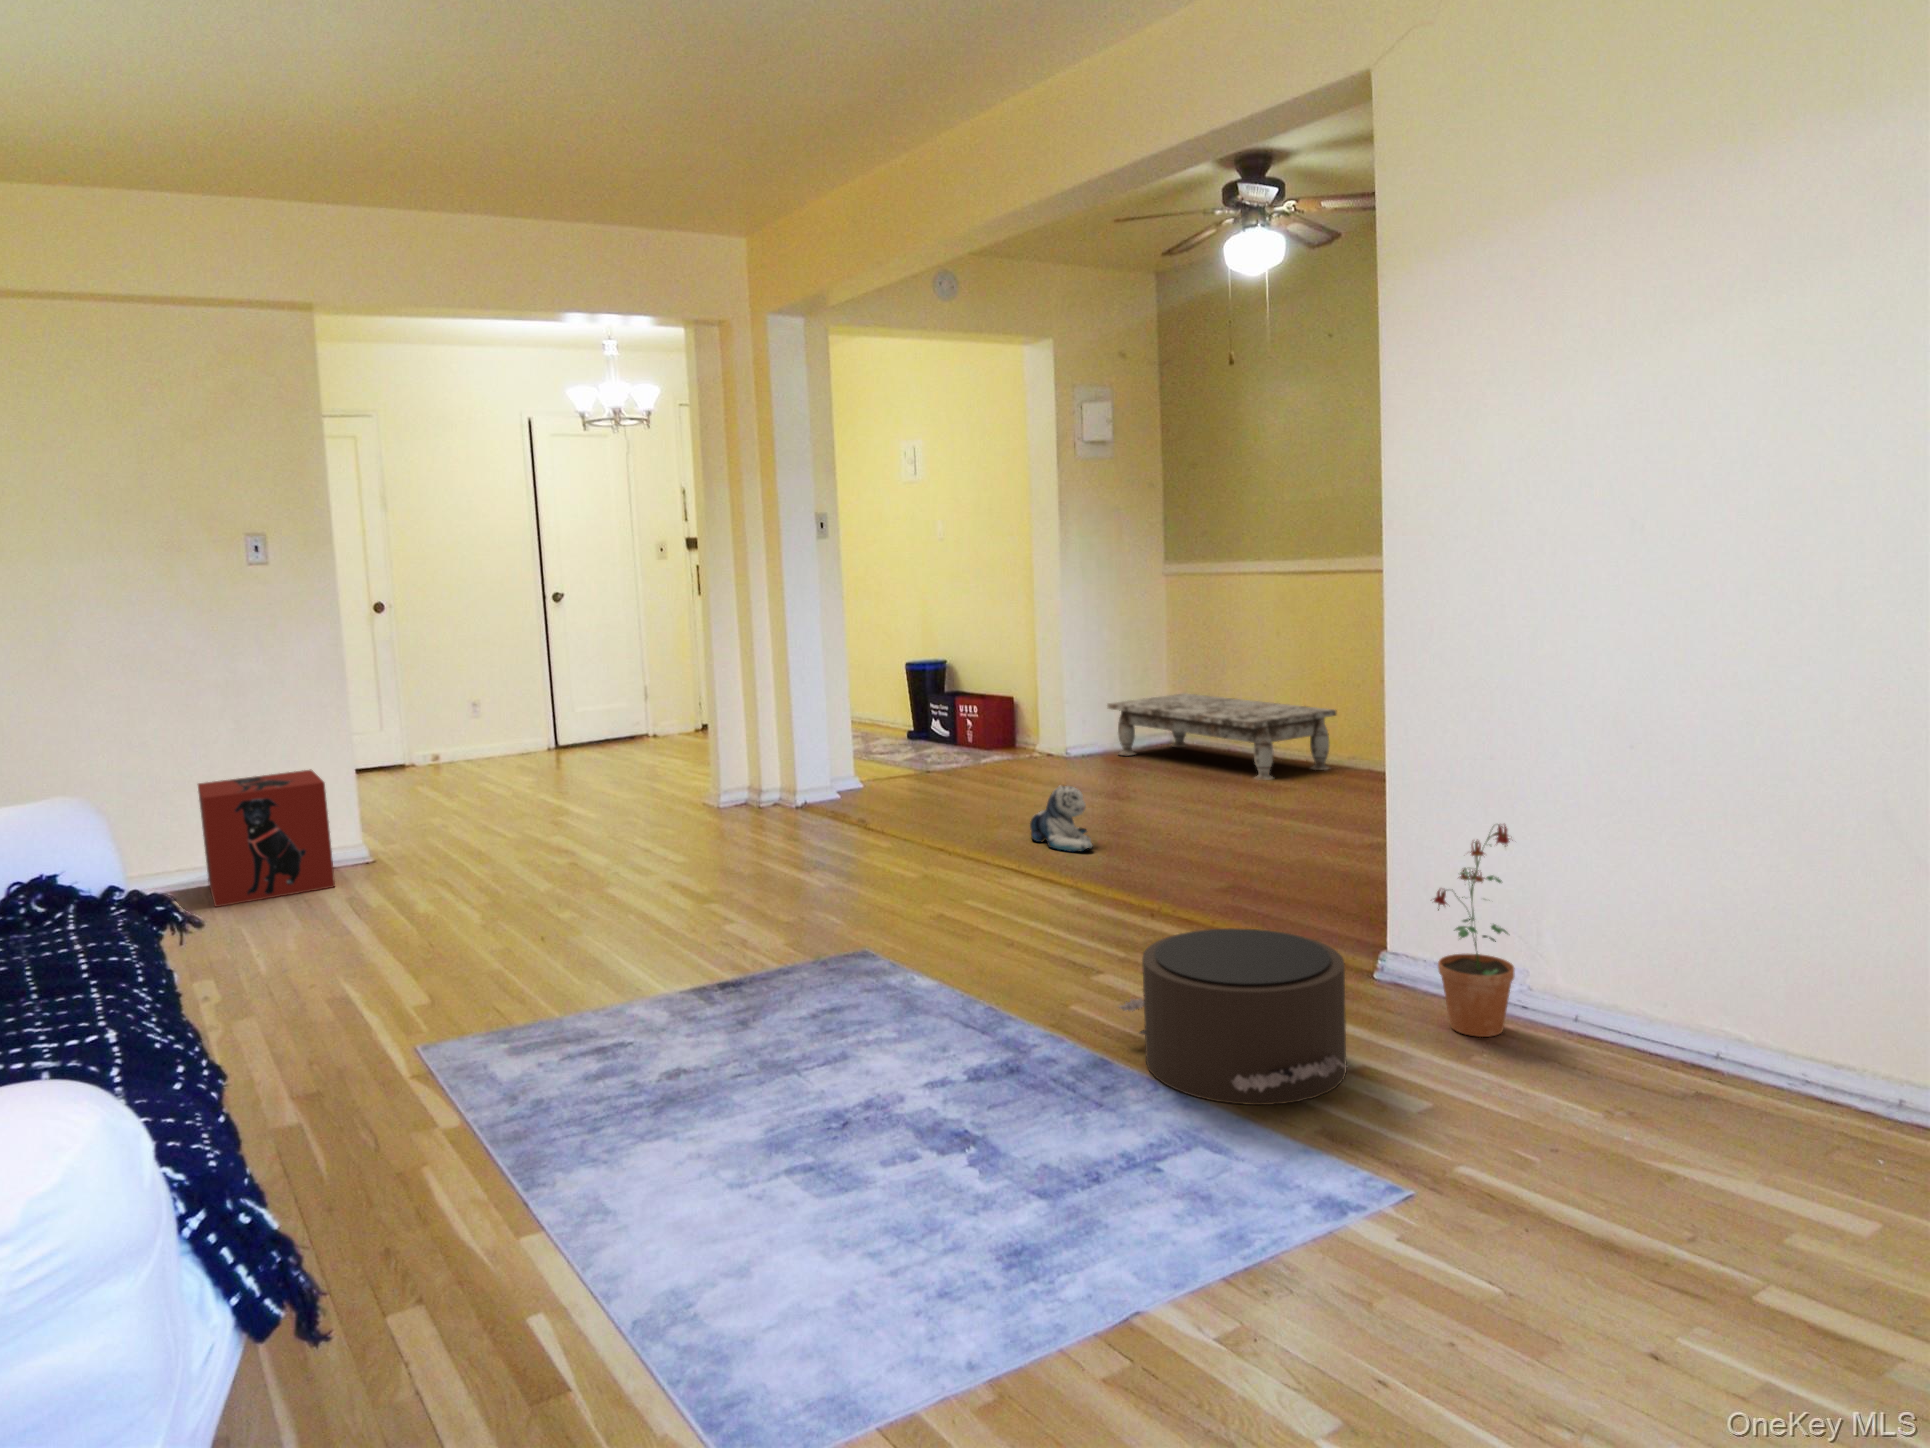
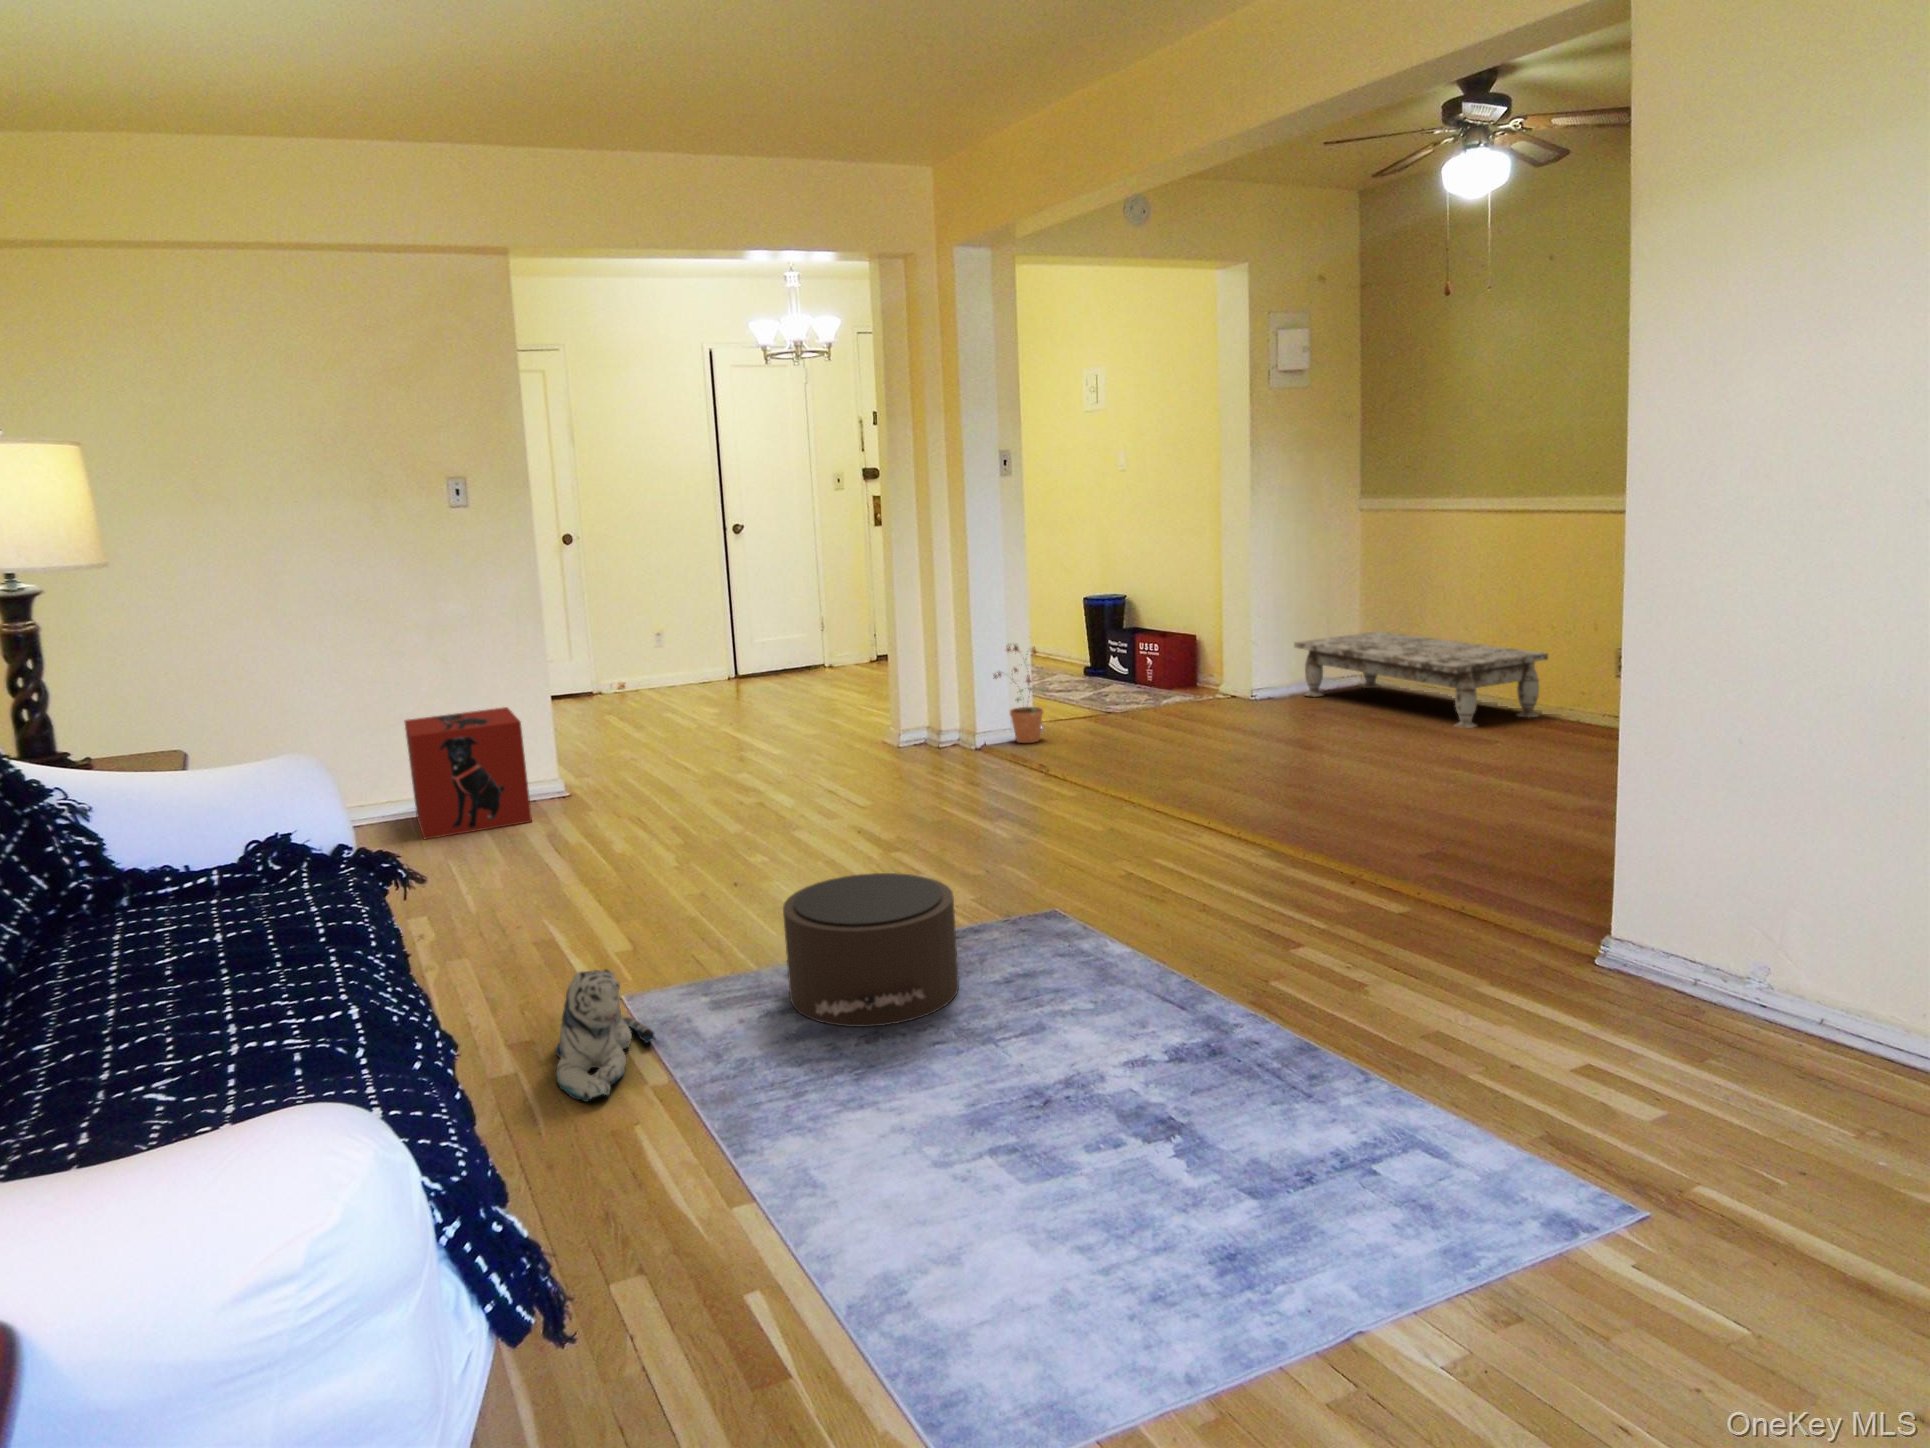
plush toy: present [1030,786,1092,852] -> present [555,970,655,1102]
potted plant: present [1434,824,1515,1037] -> present [993,645,1043,743]
pouf: present [1119,928,1347,1105] -> present [783,873,959,1027]

